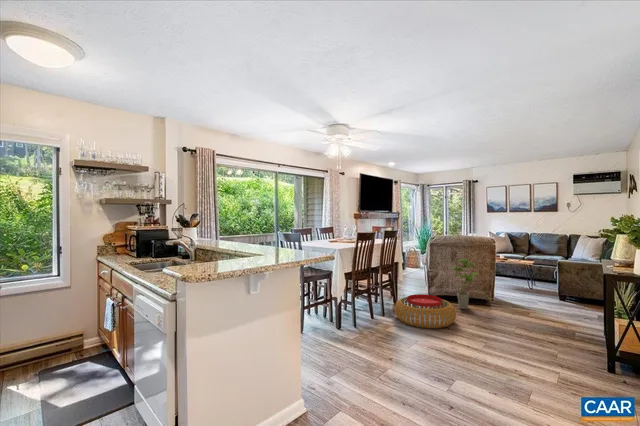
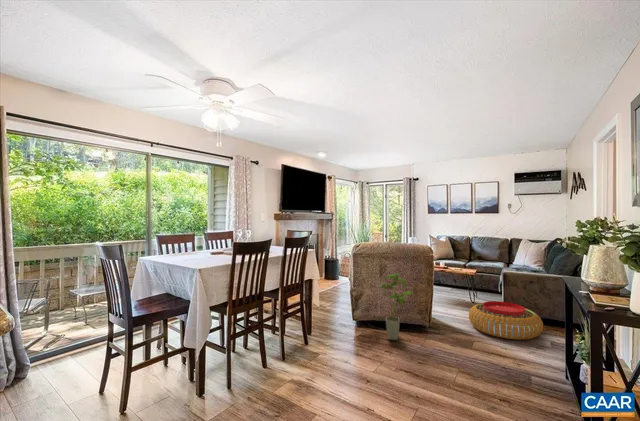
pouf: present [394,294,456,328] -> present [469,301,543,340]

